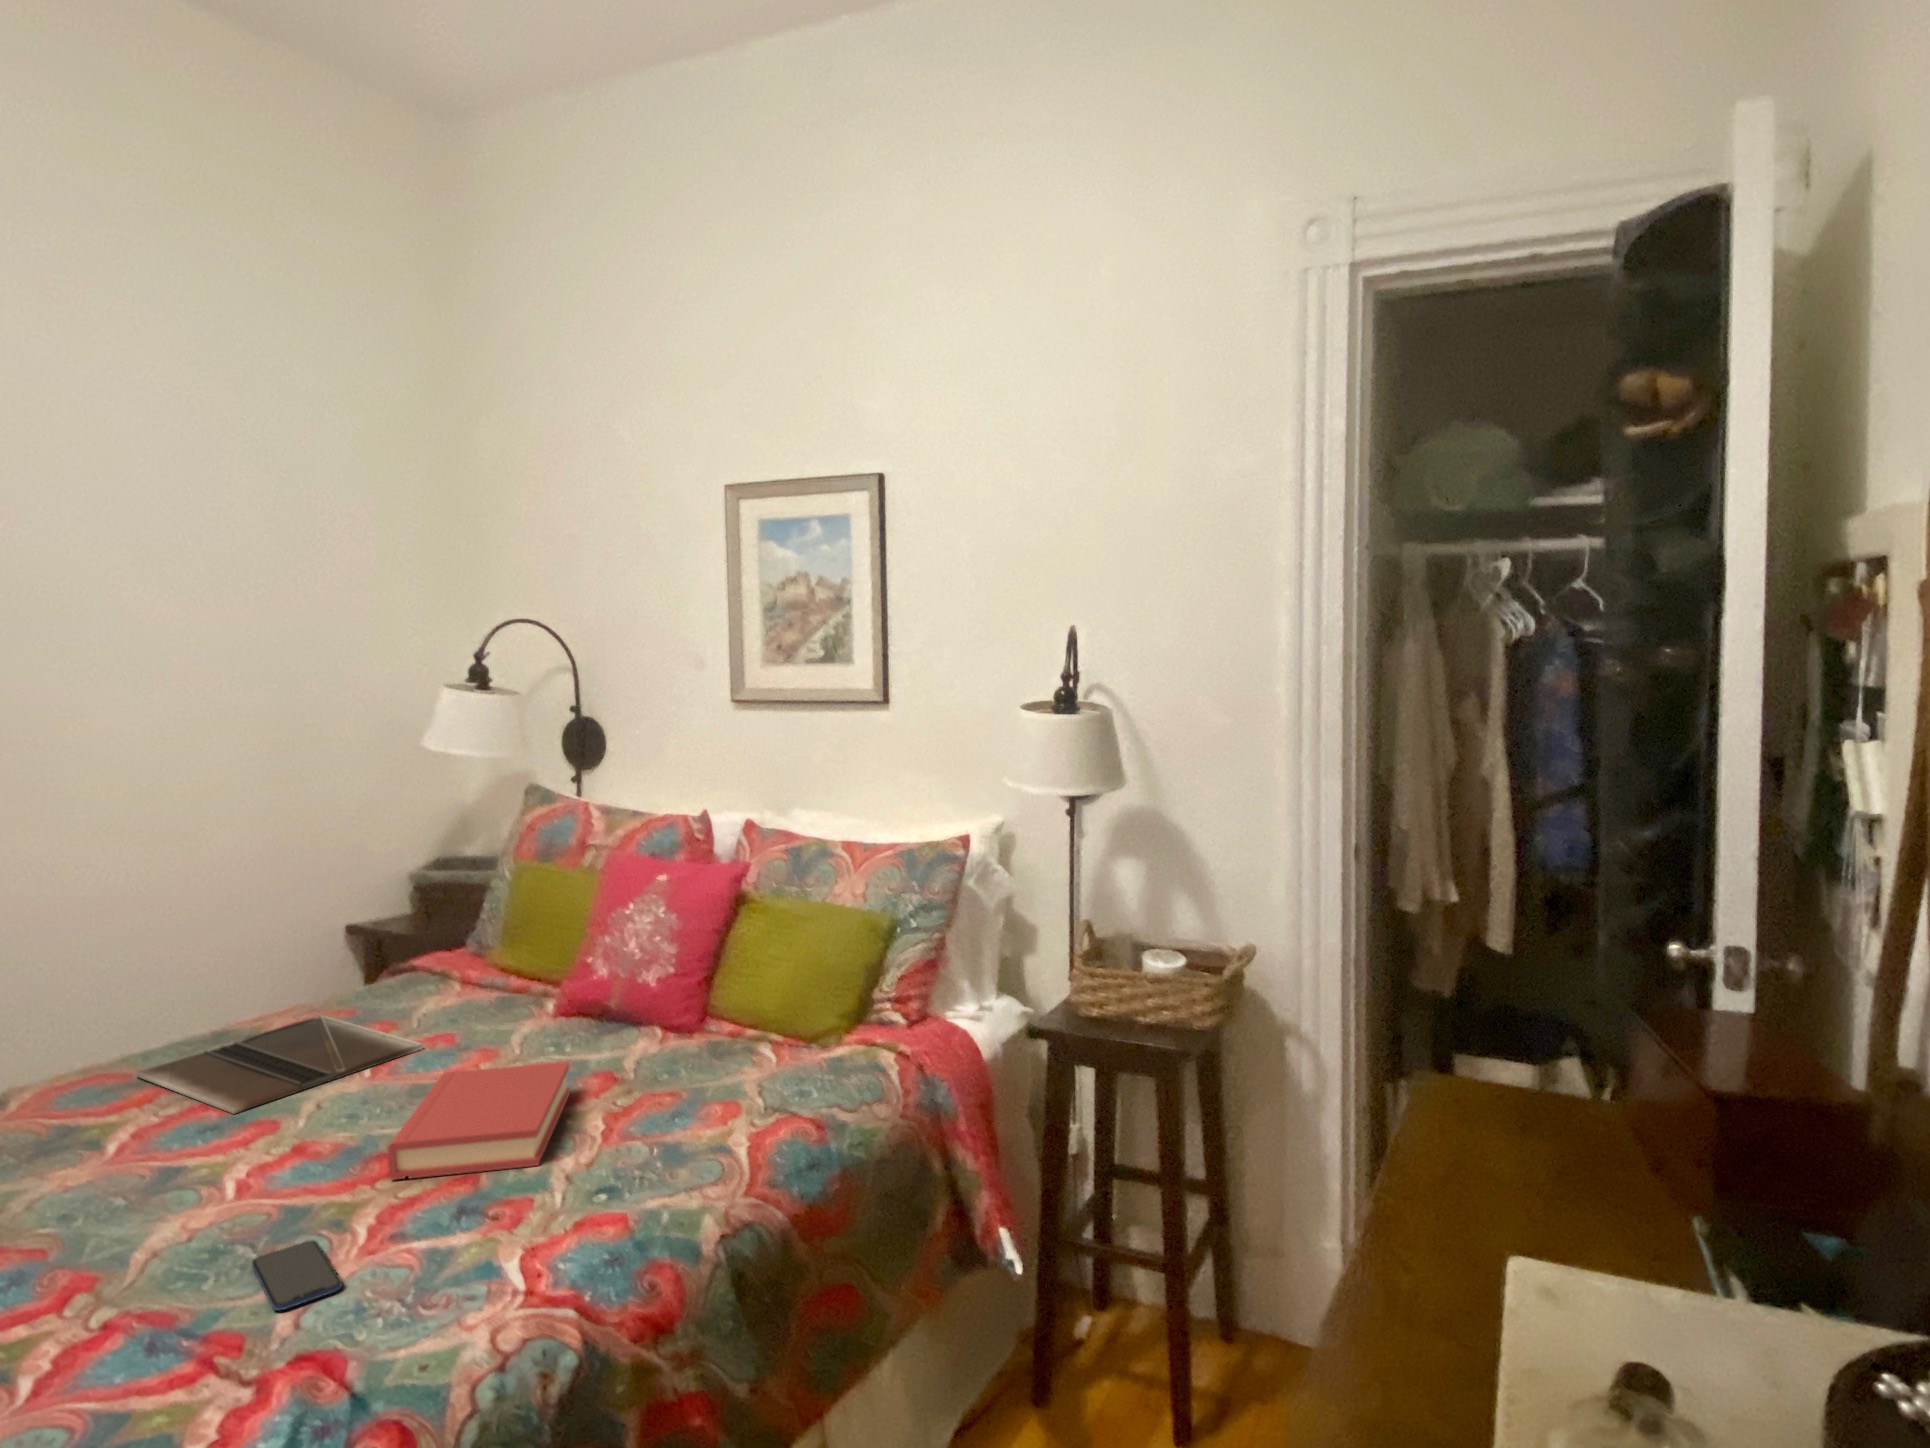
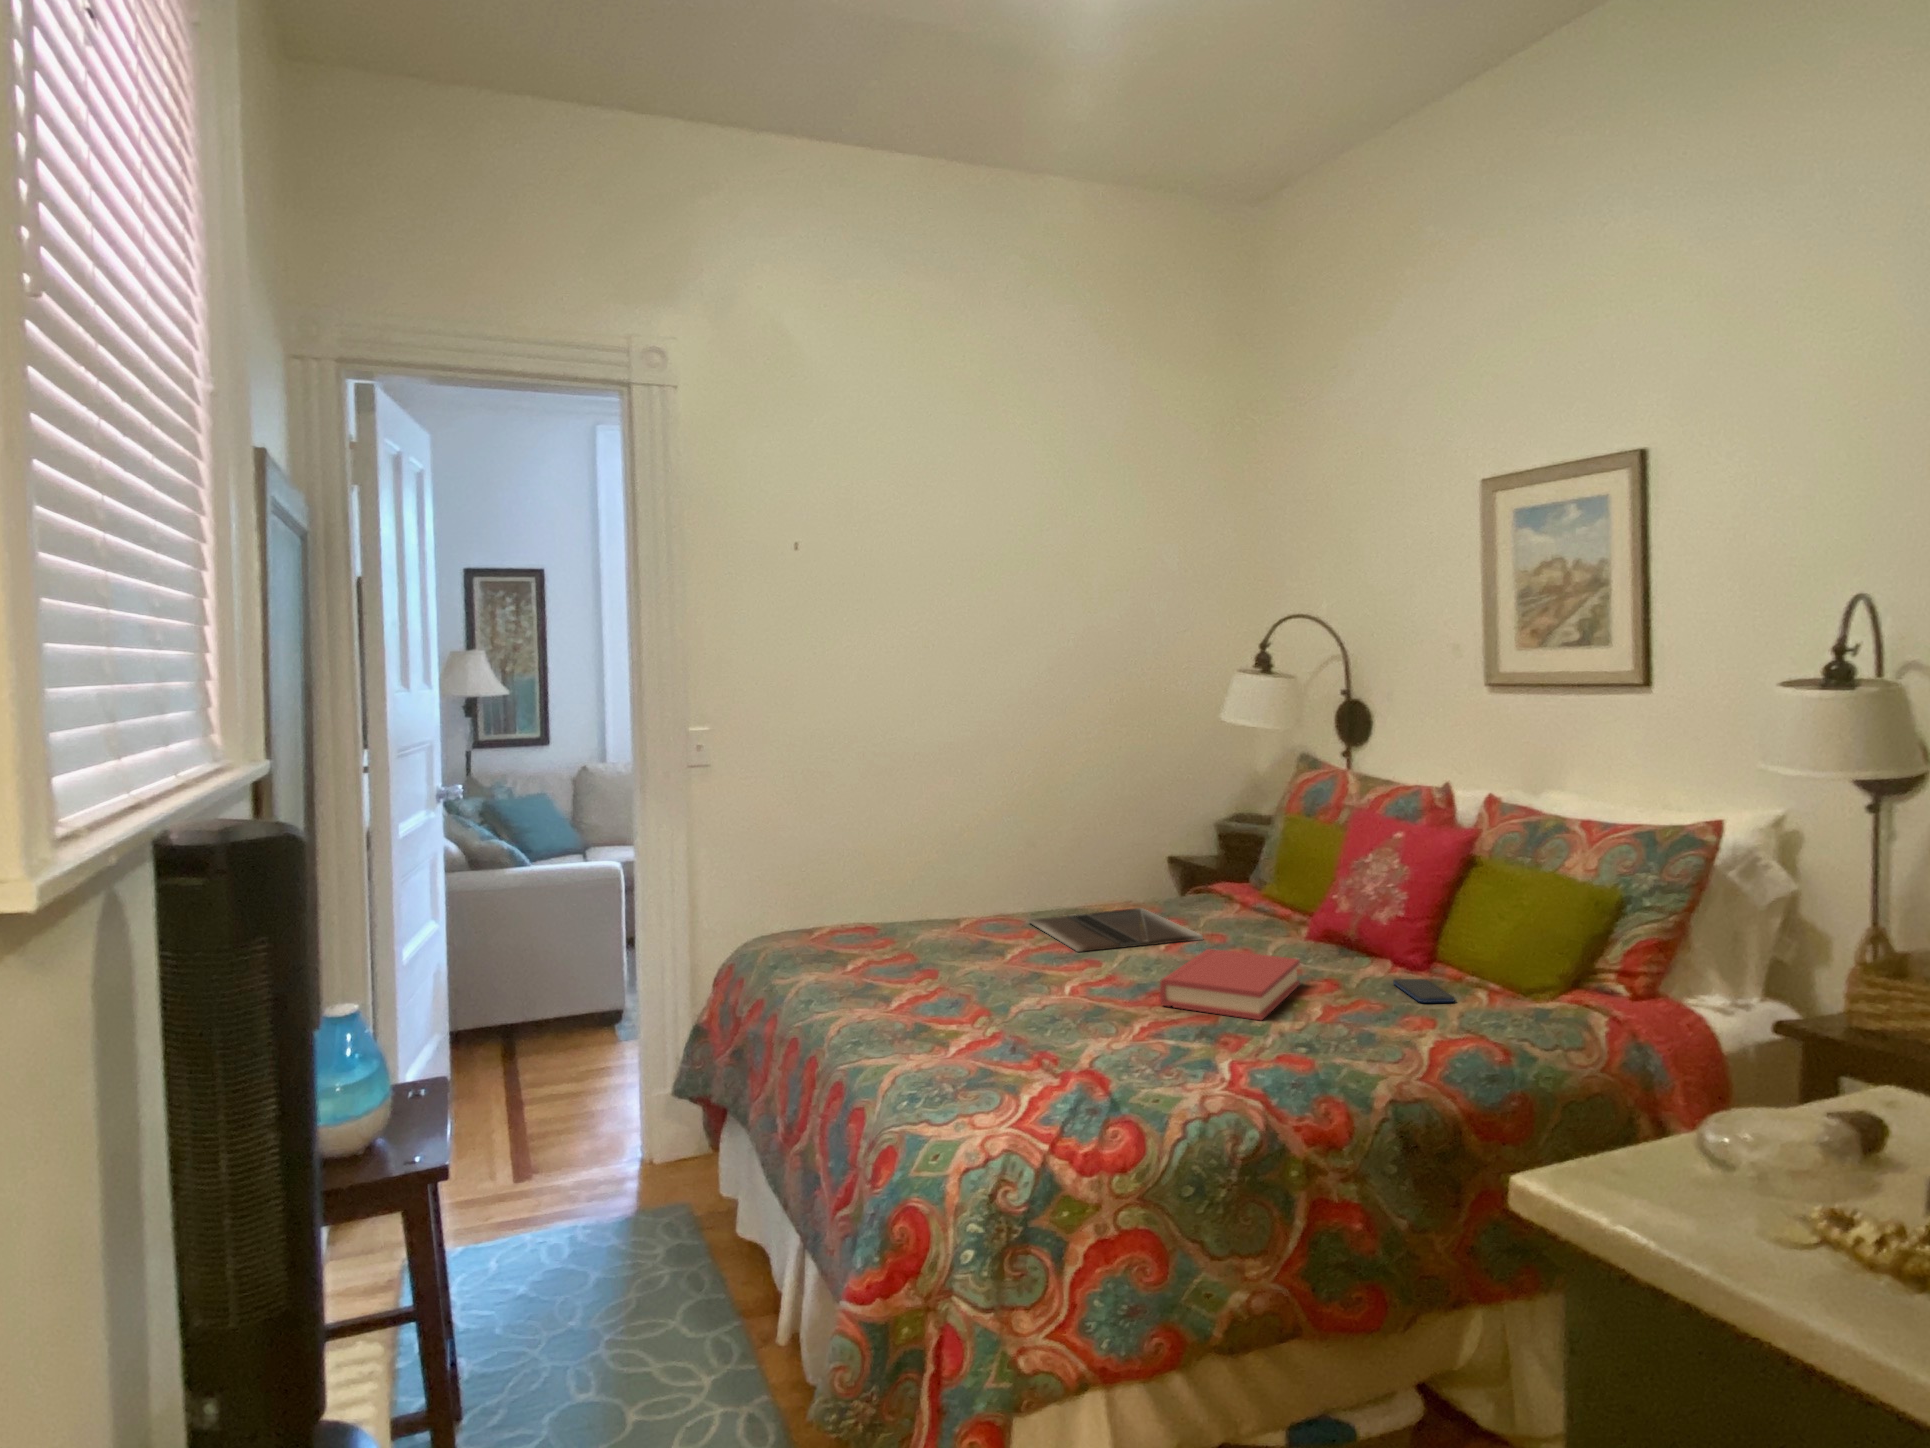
smartphone: present [252,1241,342,1311] -> present [1393,979,1455,1002]

